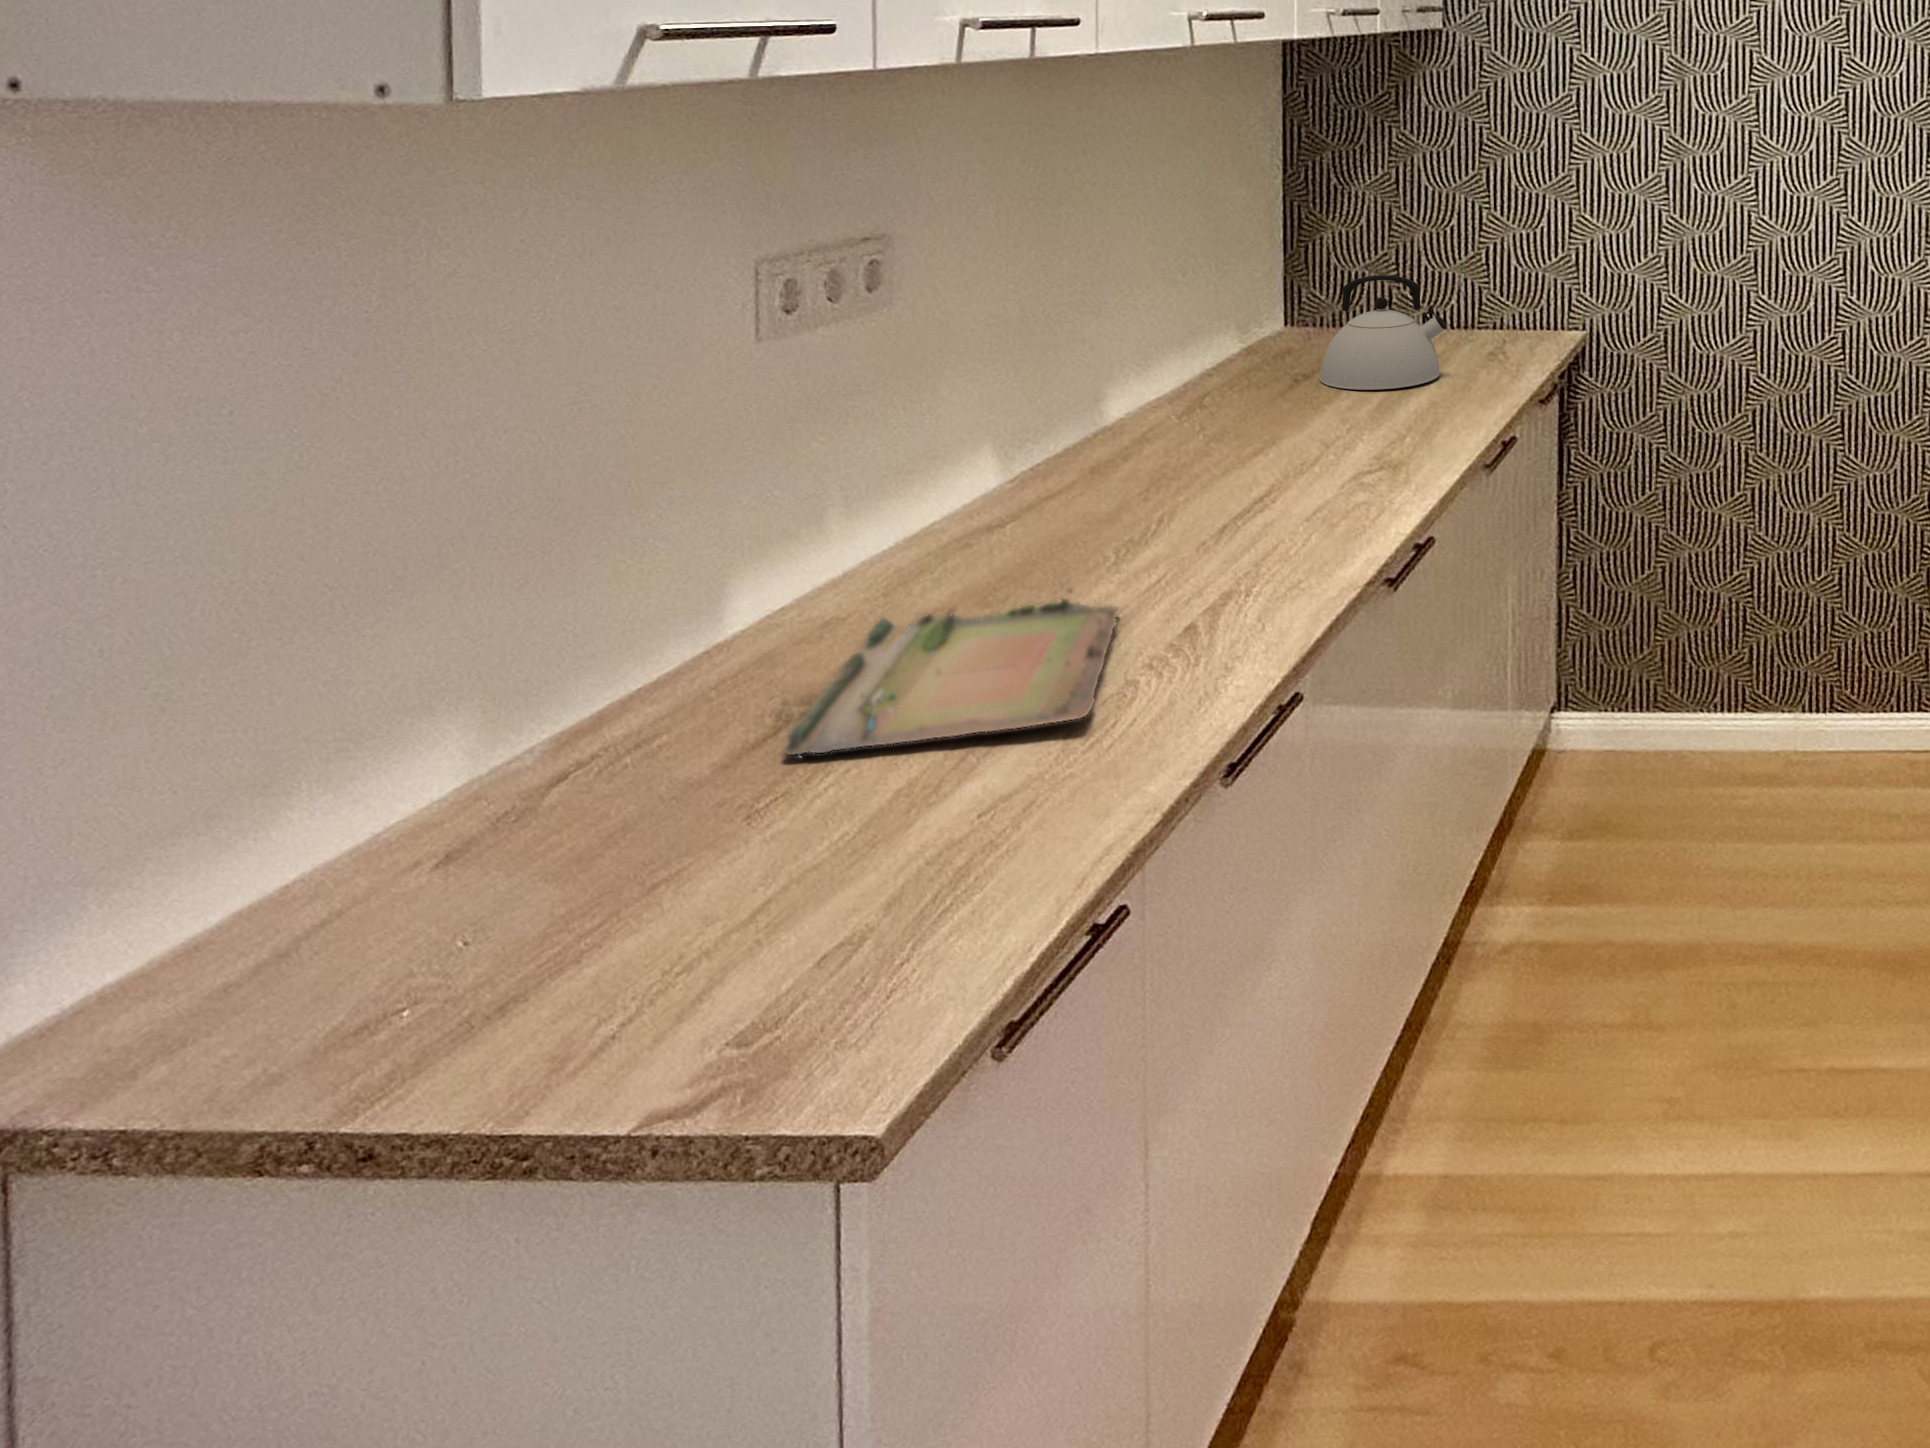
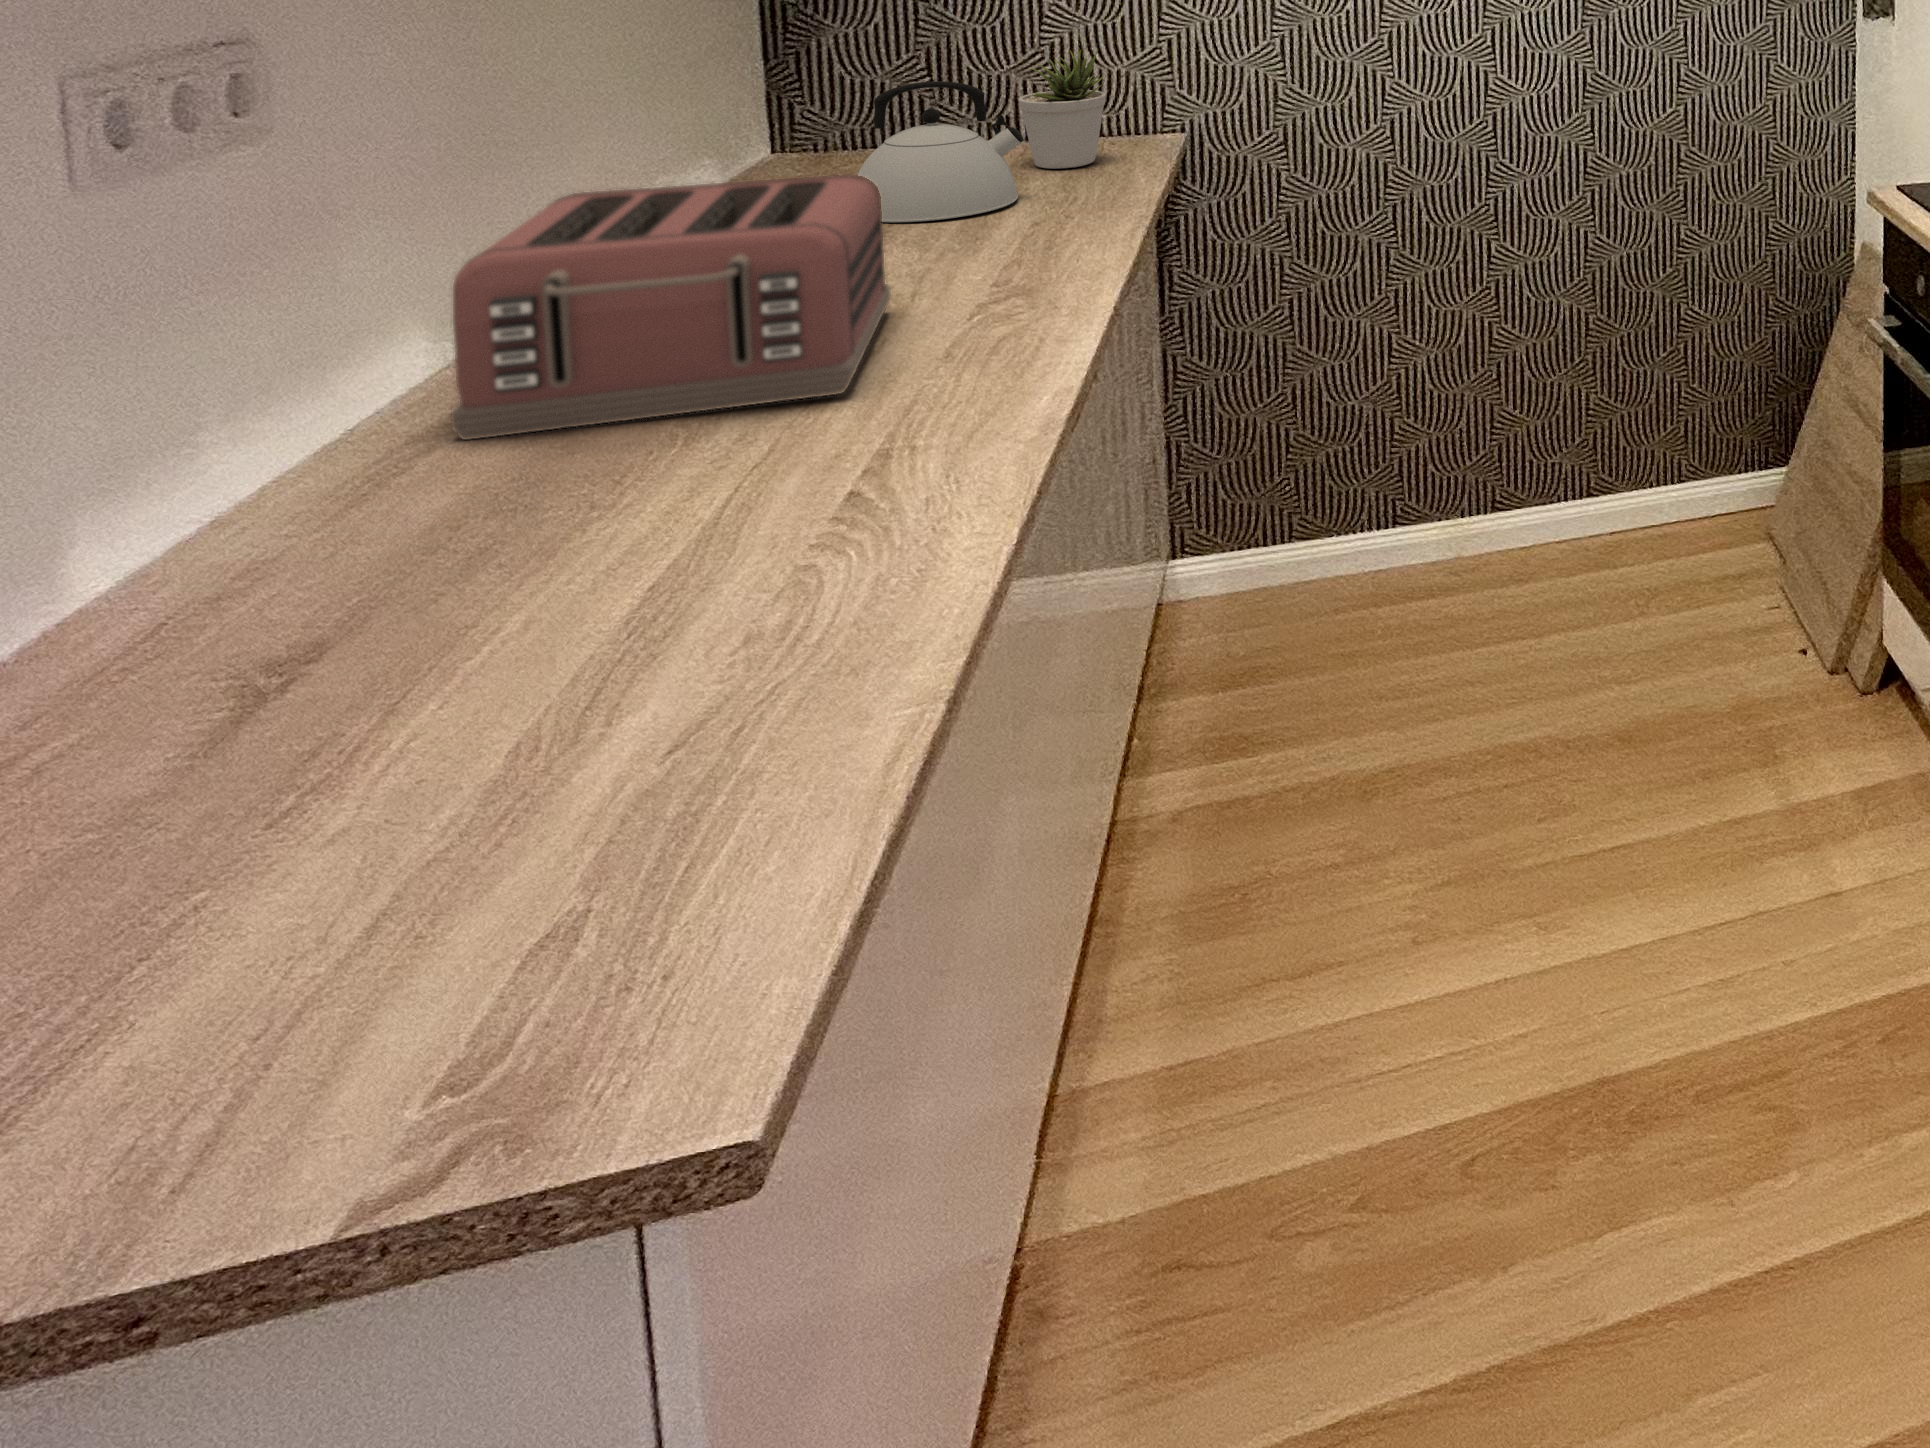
potted plant: none [1457,252,1523,351] -> present [1018,50,1106,169]
toaster: none [996,353,1306,536] -> present [451,174,891,440]
tray: present [785,590,1119,757] -> none [256,477,757,755]

